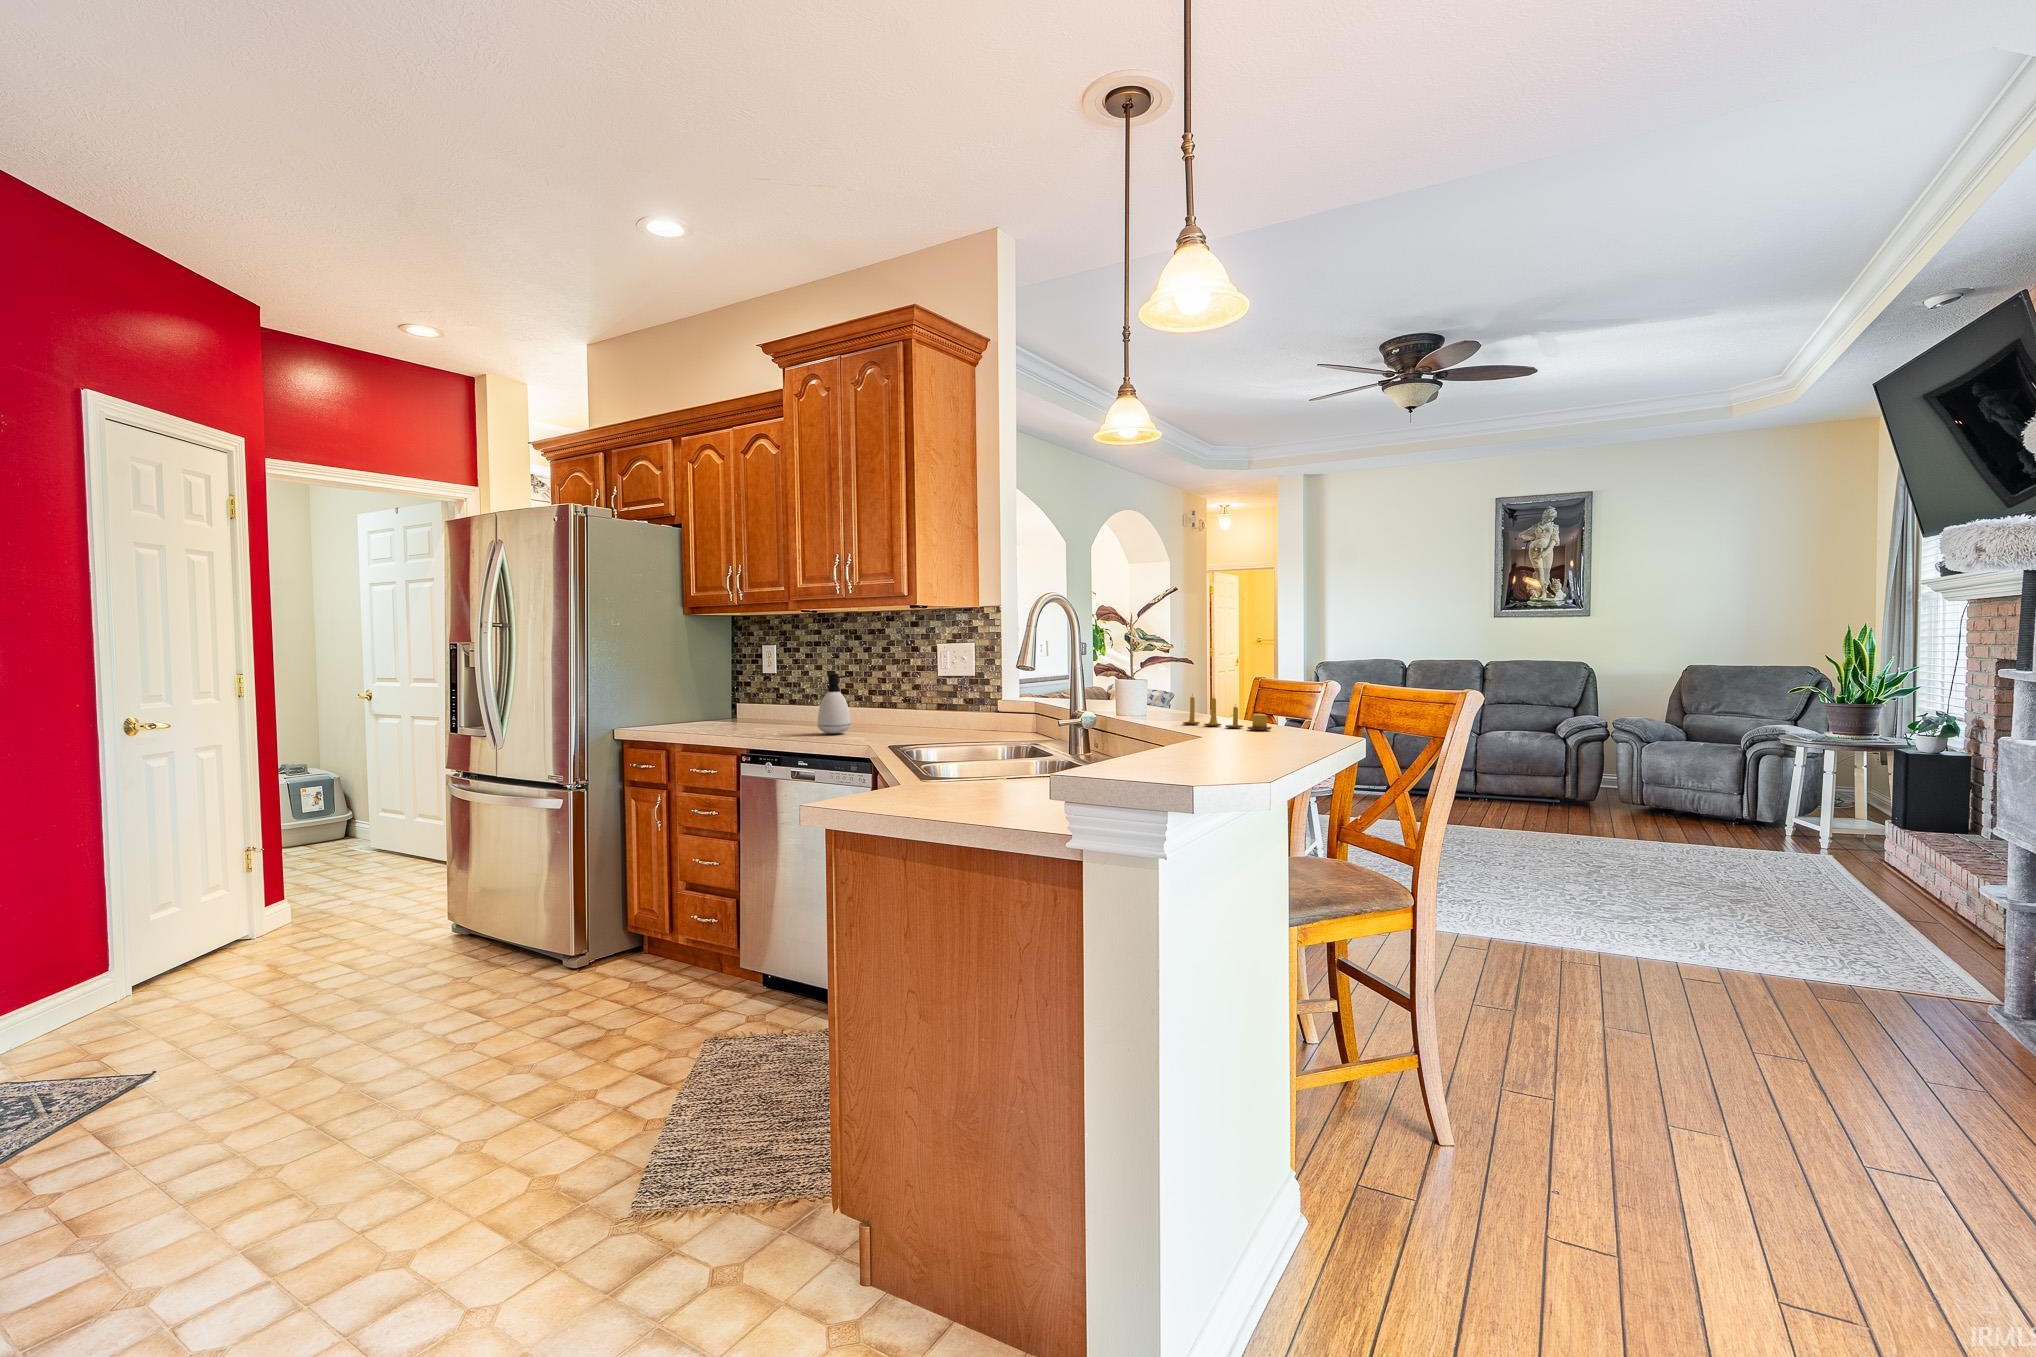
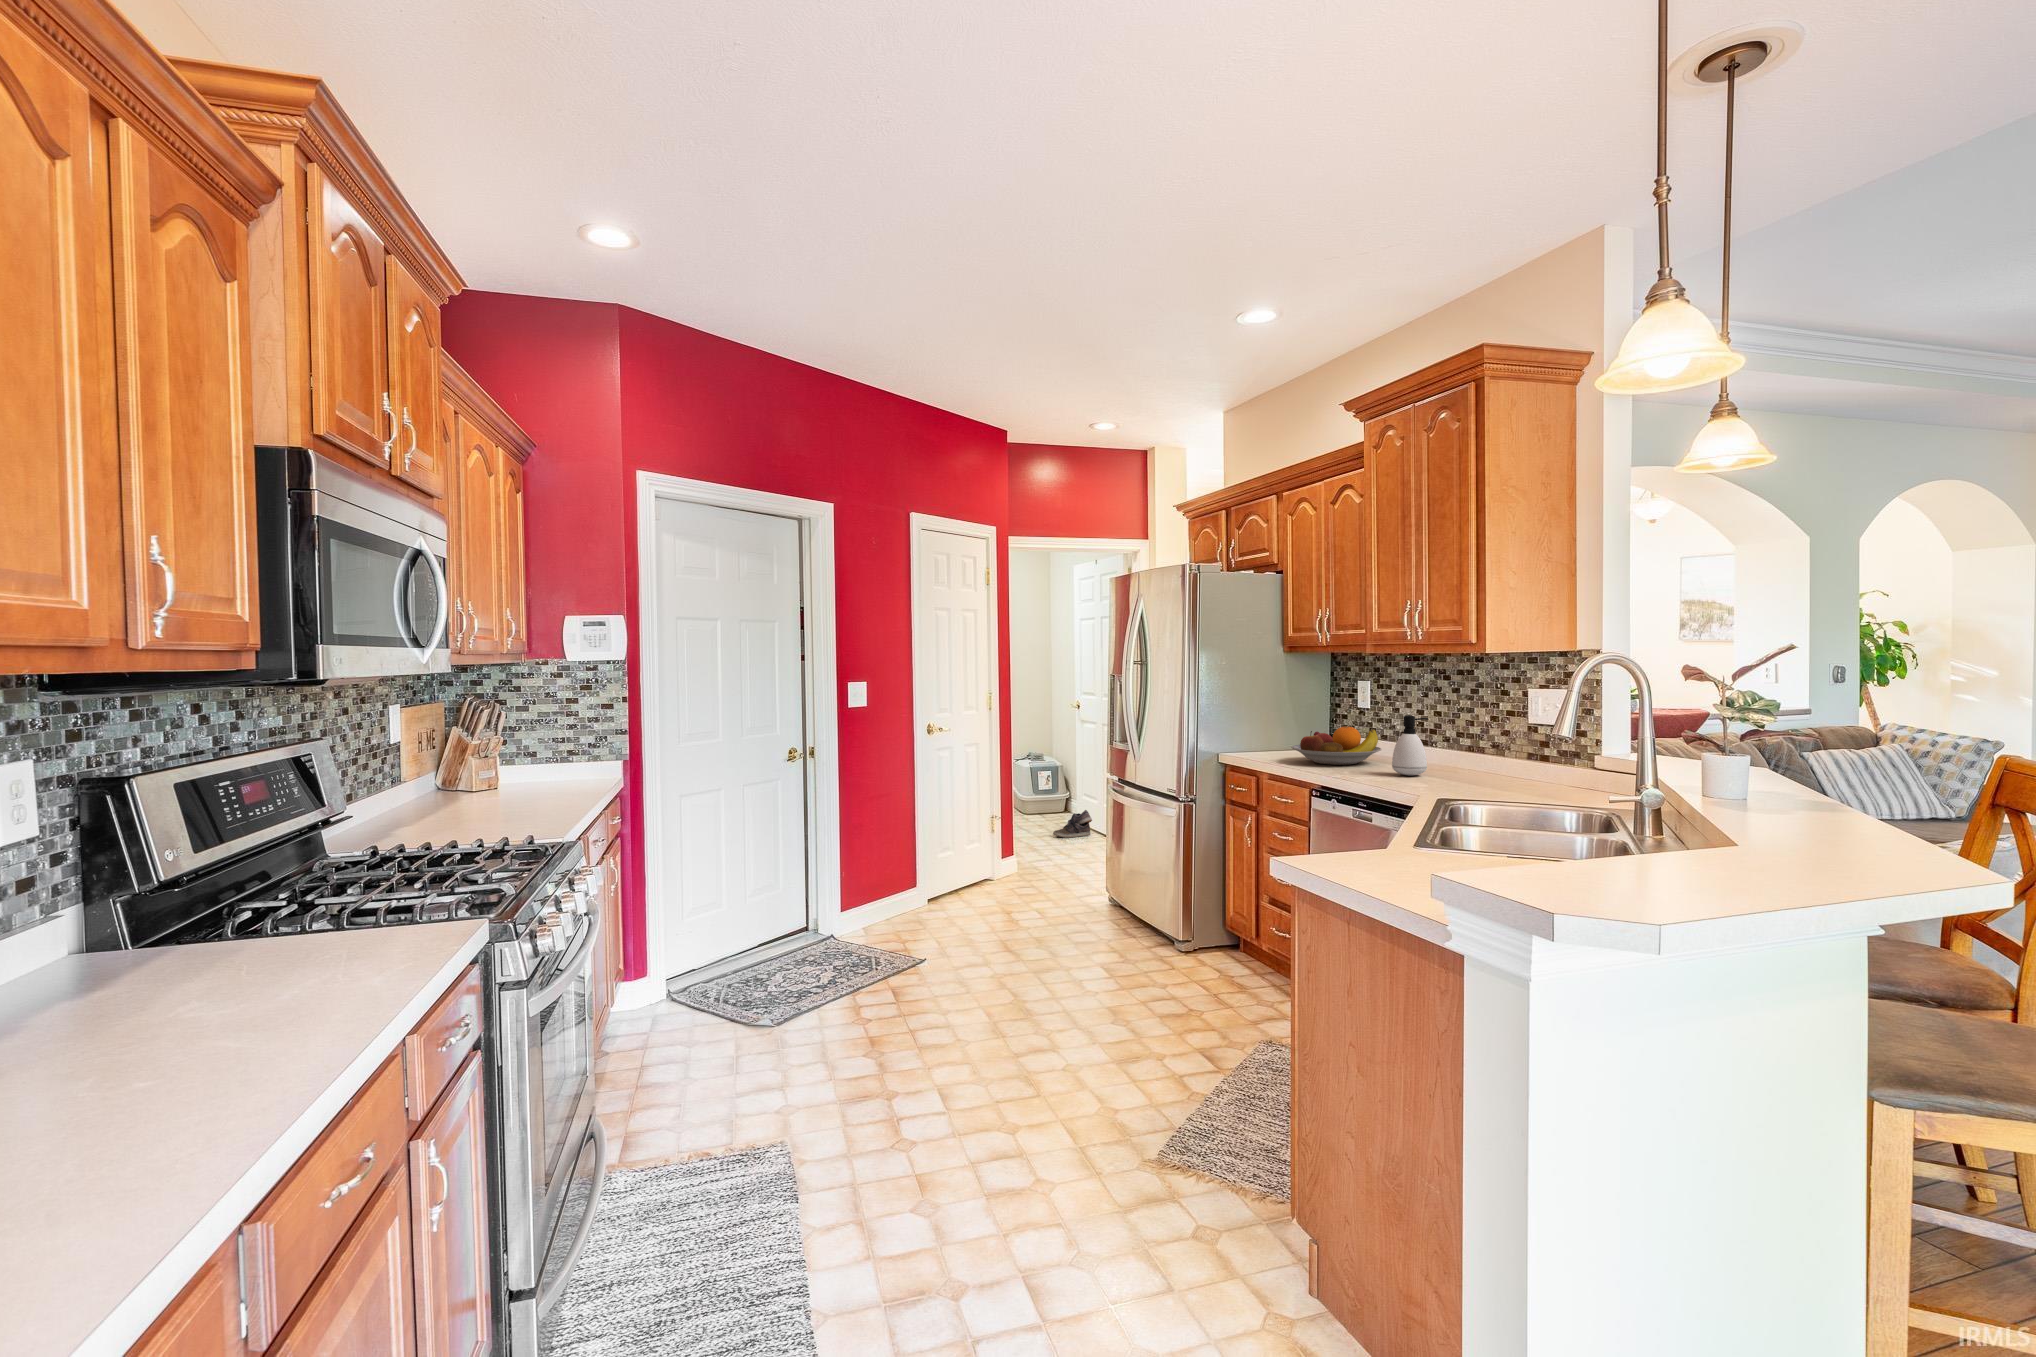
fruit bowl: none [703,690,797,731] -> present [1291,727,1381,765]
candle: present [1183,696,1272,730] -> none [1781,781,1910,842]
shoe: none [336,828,397,868] -> present [1053,810,1092,838]

